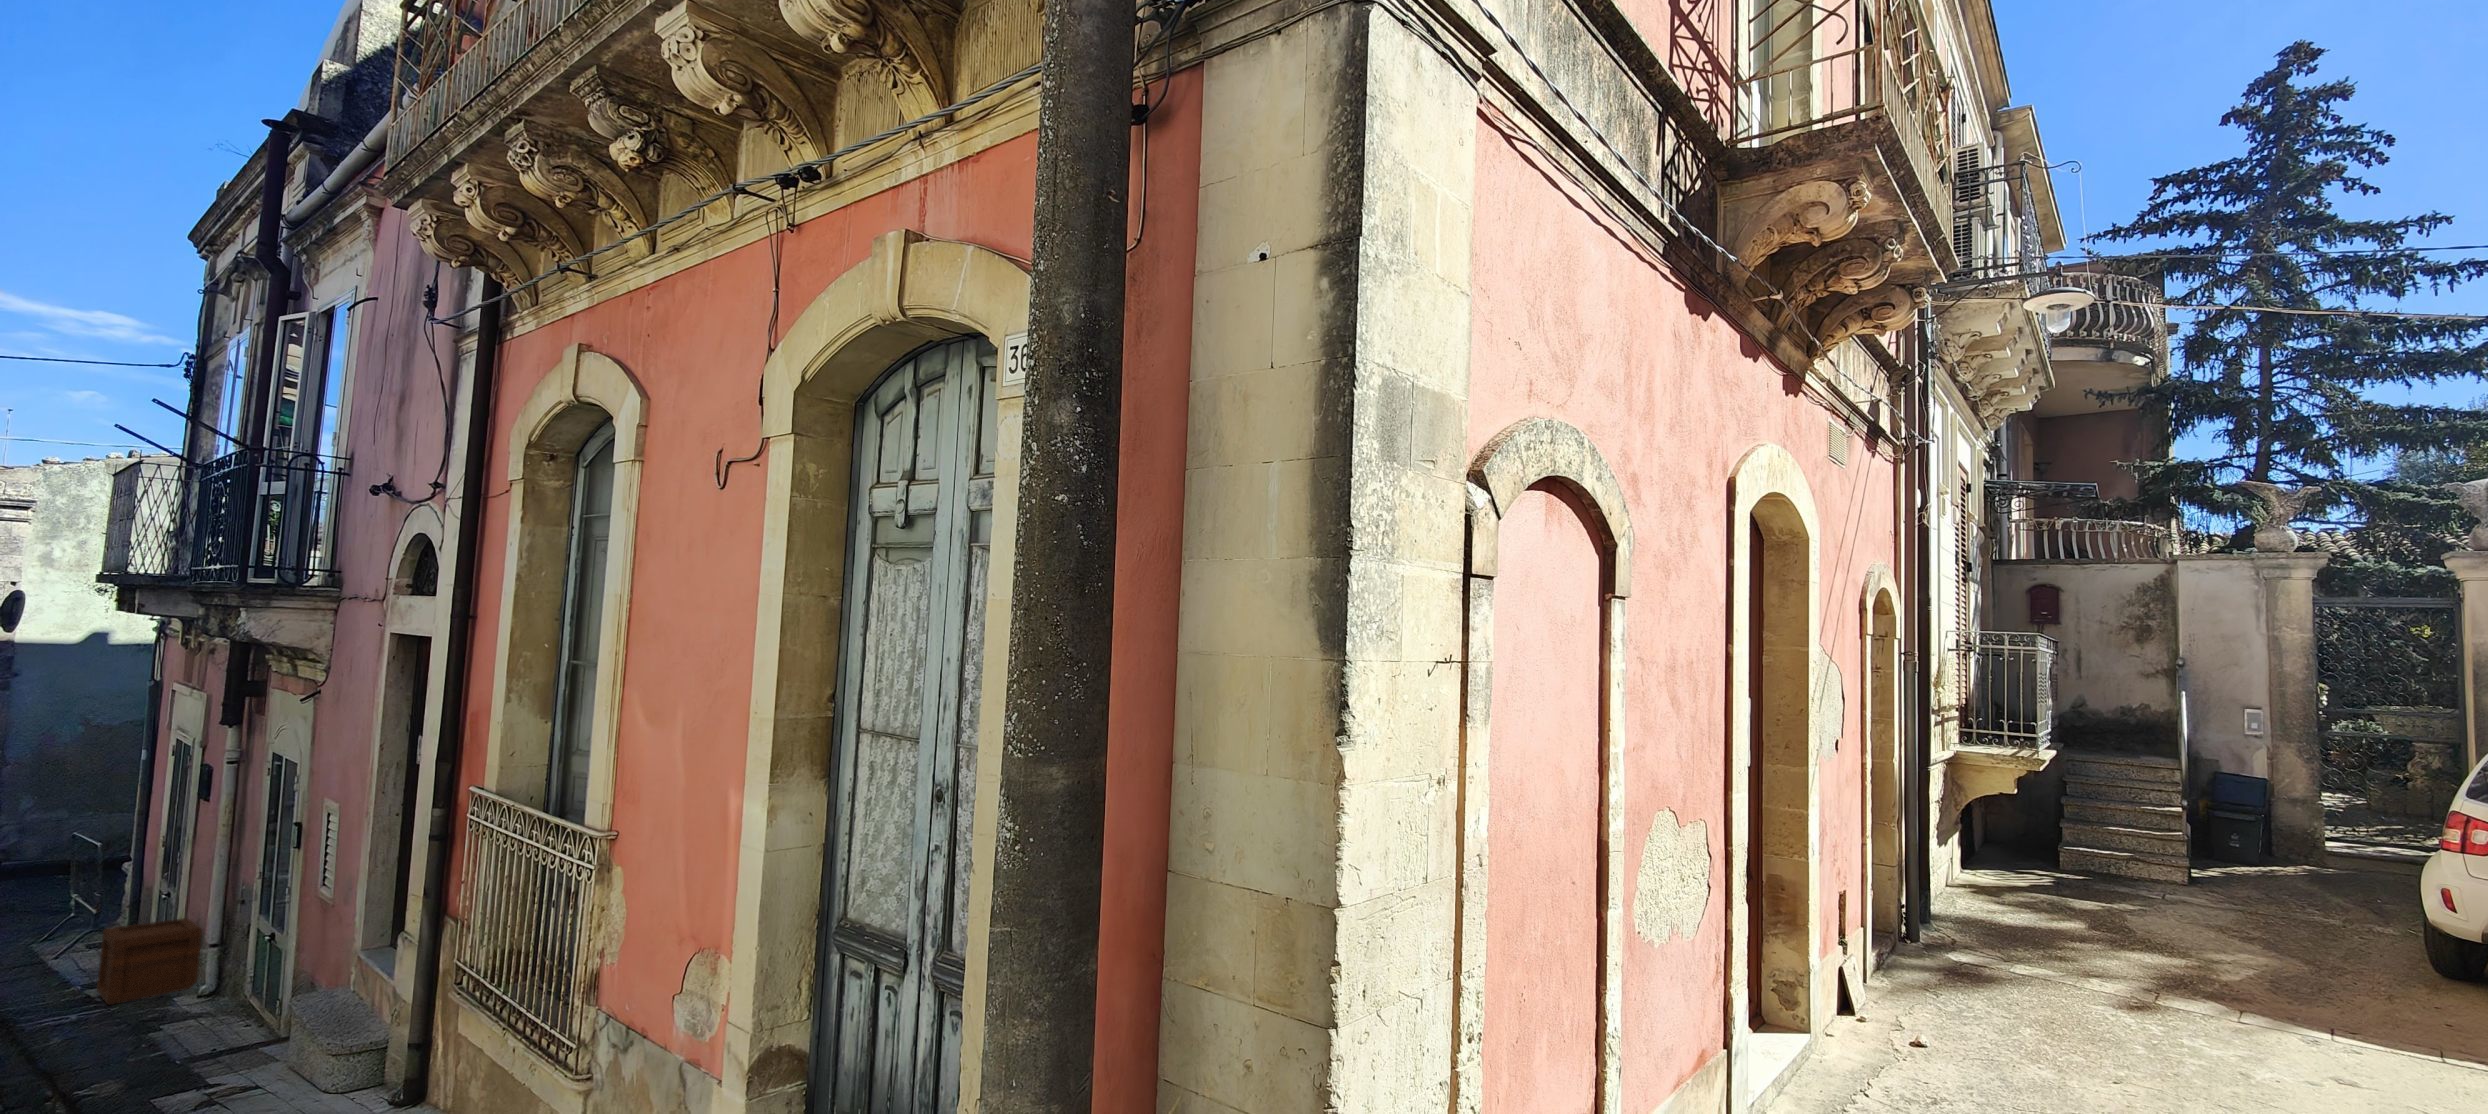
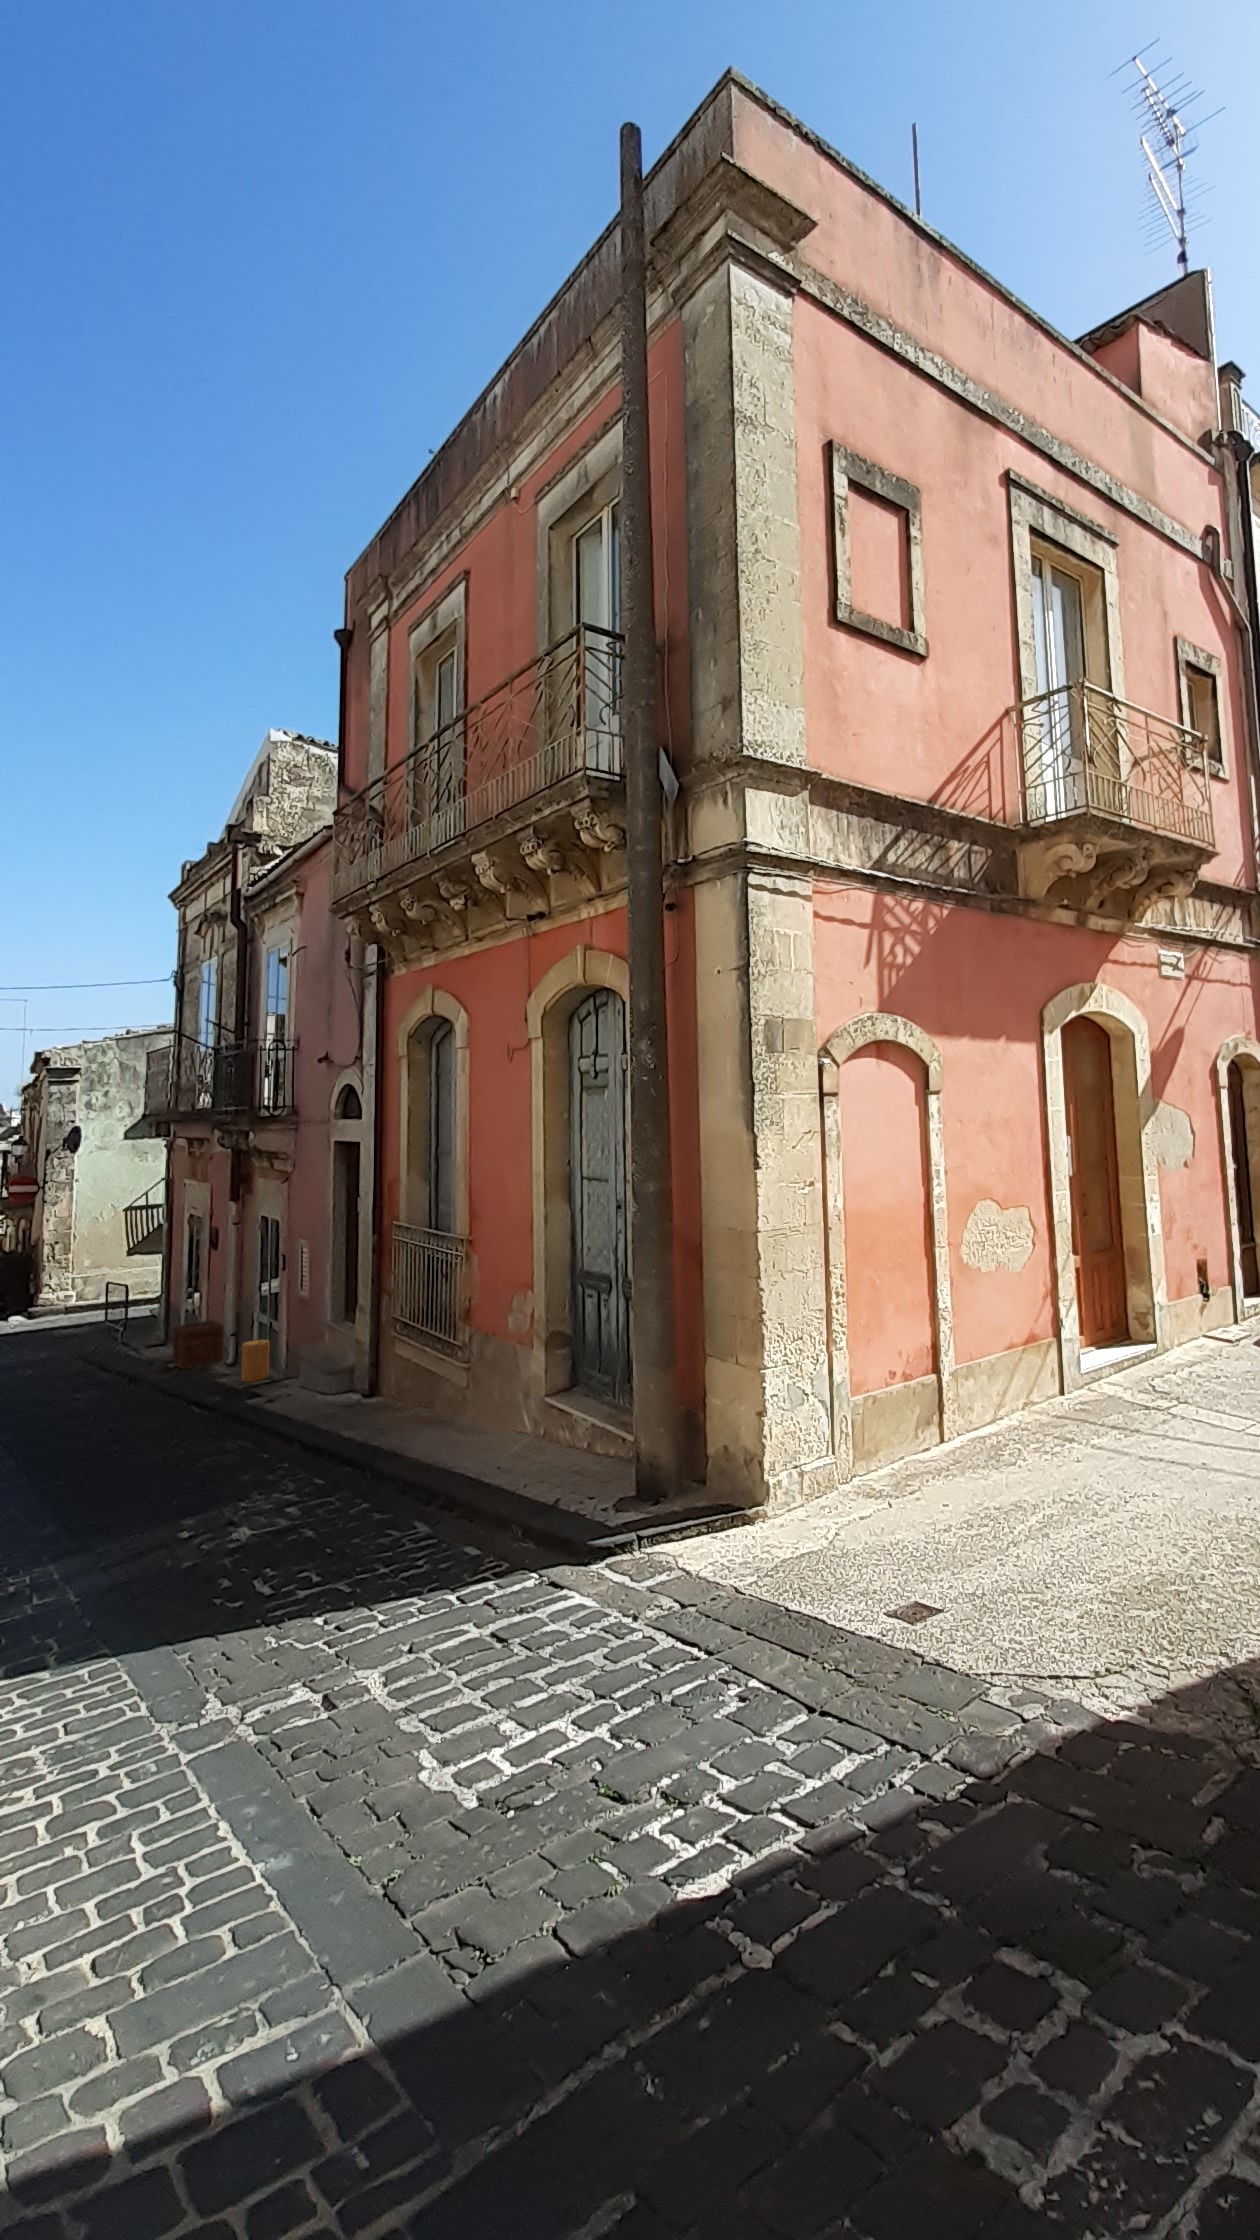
basket: none [202,963,267,1038] -> present [241,1340,270,1381]

